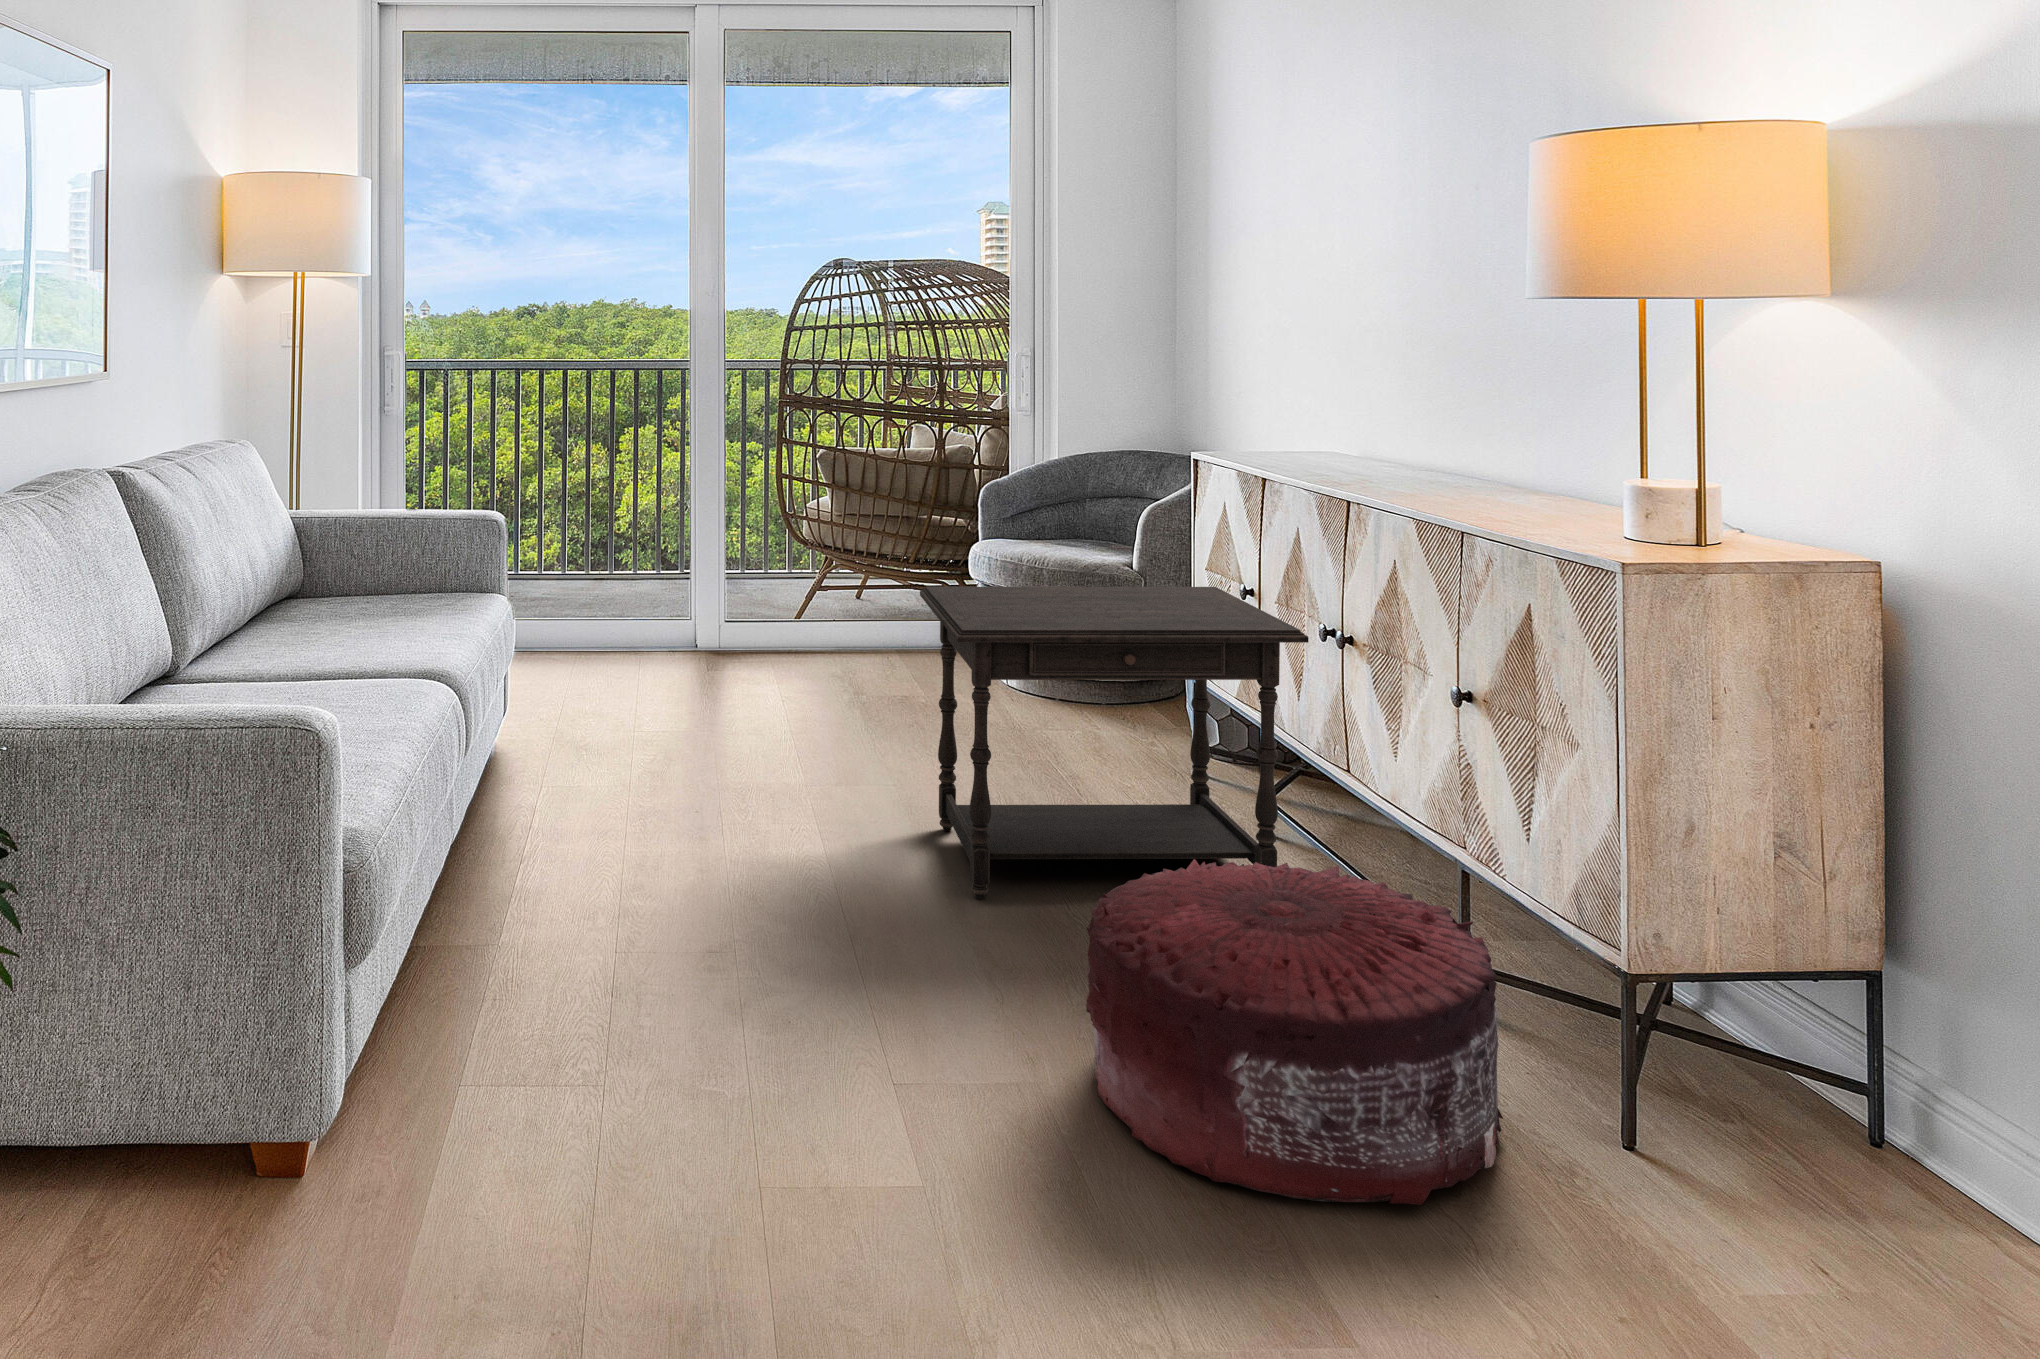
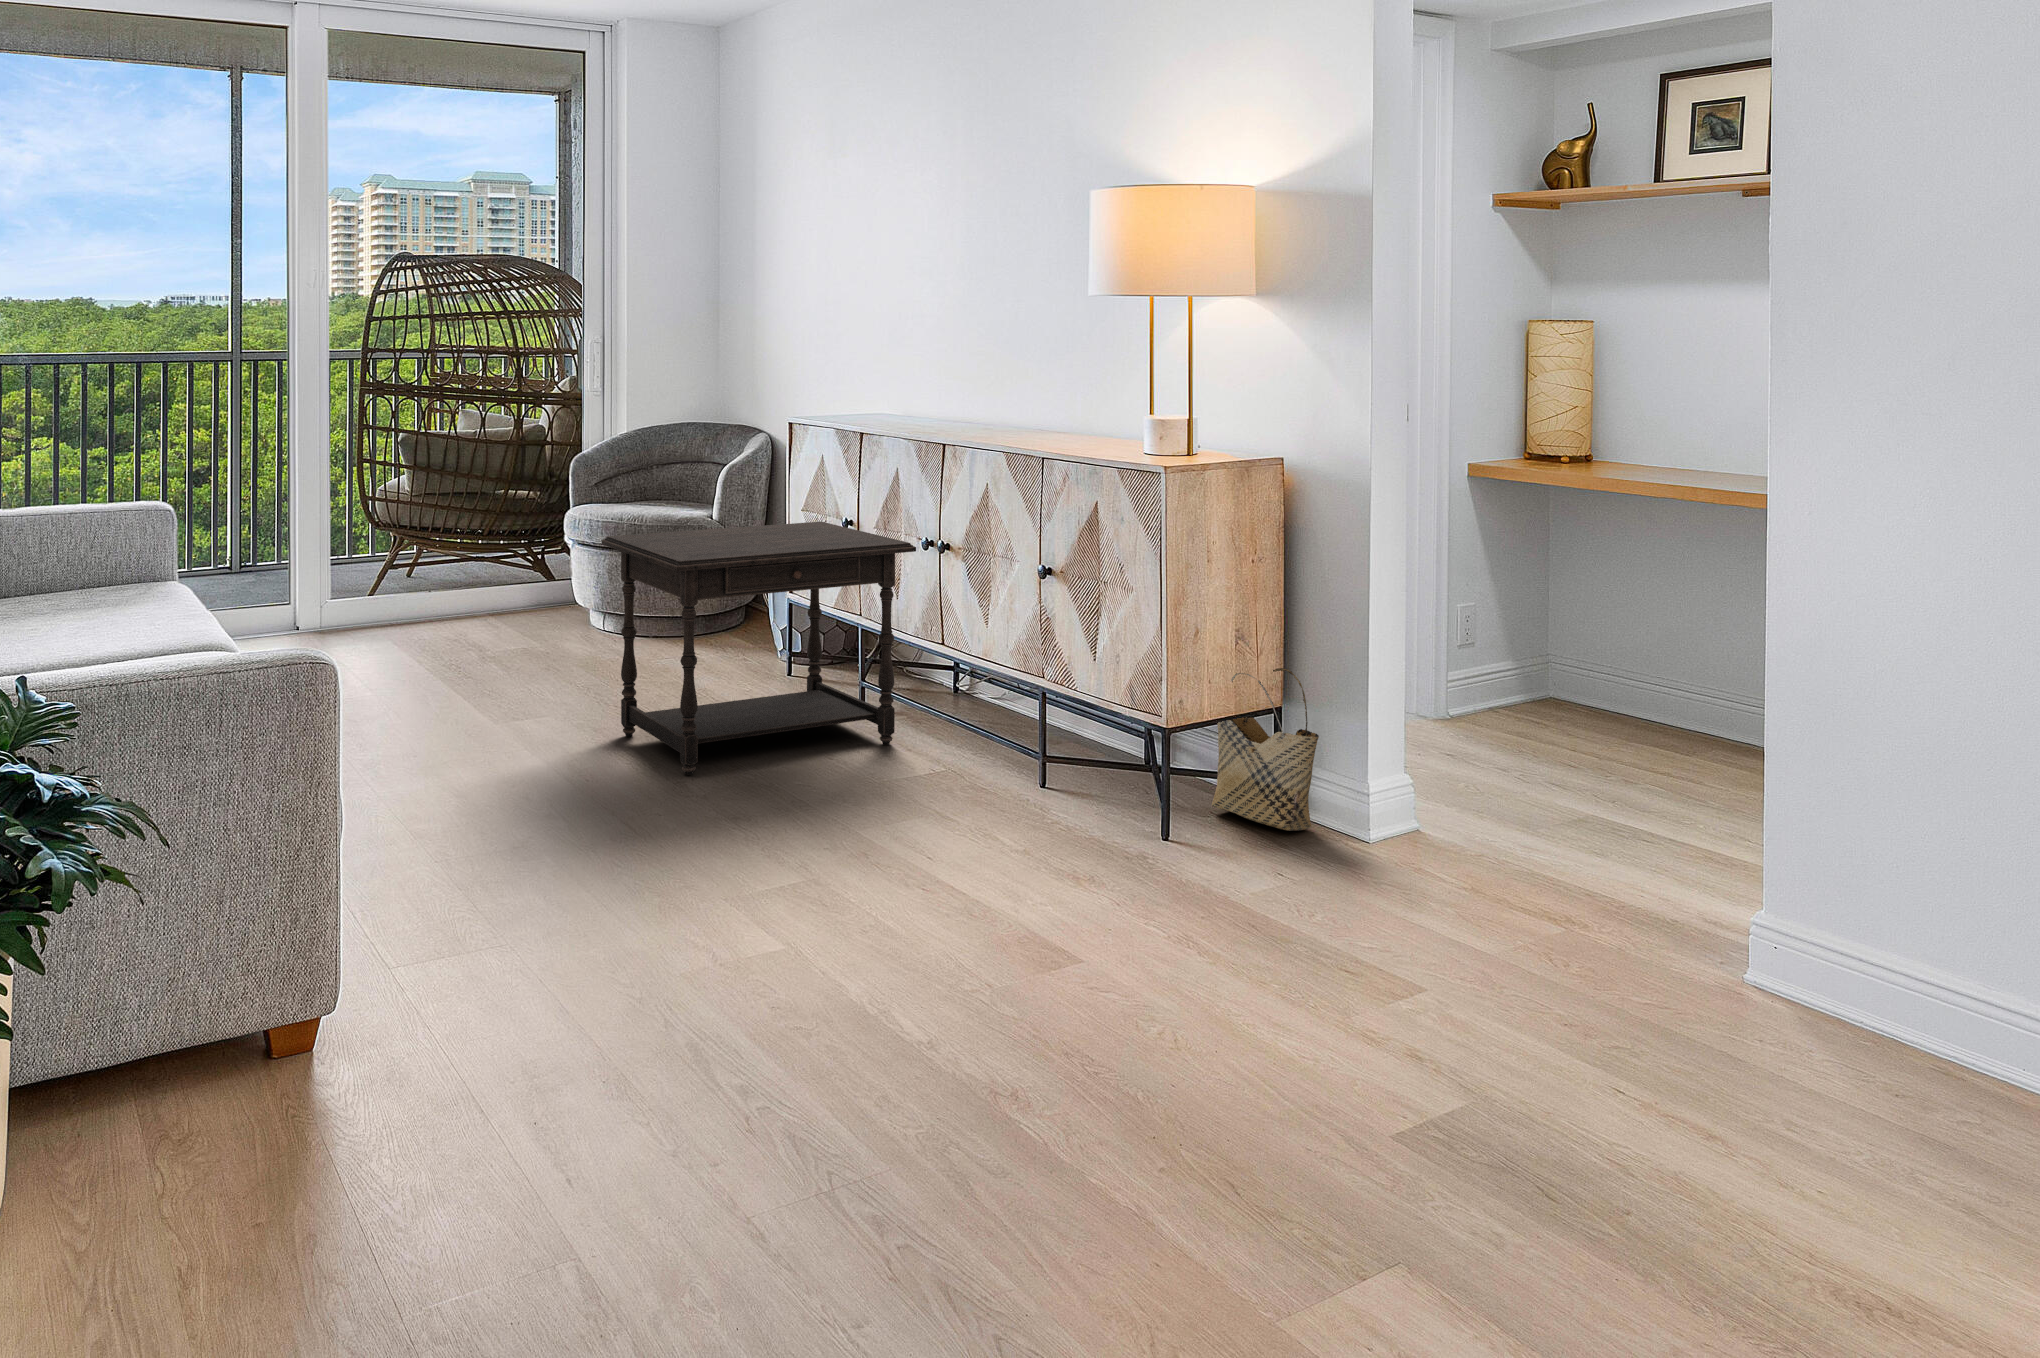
pouf: present [1086,859,1503,1205] -> none [838,694,1105,897]
woven basket: none [1737,904,1940,1193] -> present [1212,668,1319,831]

